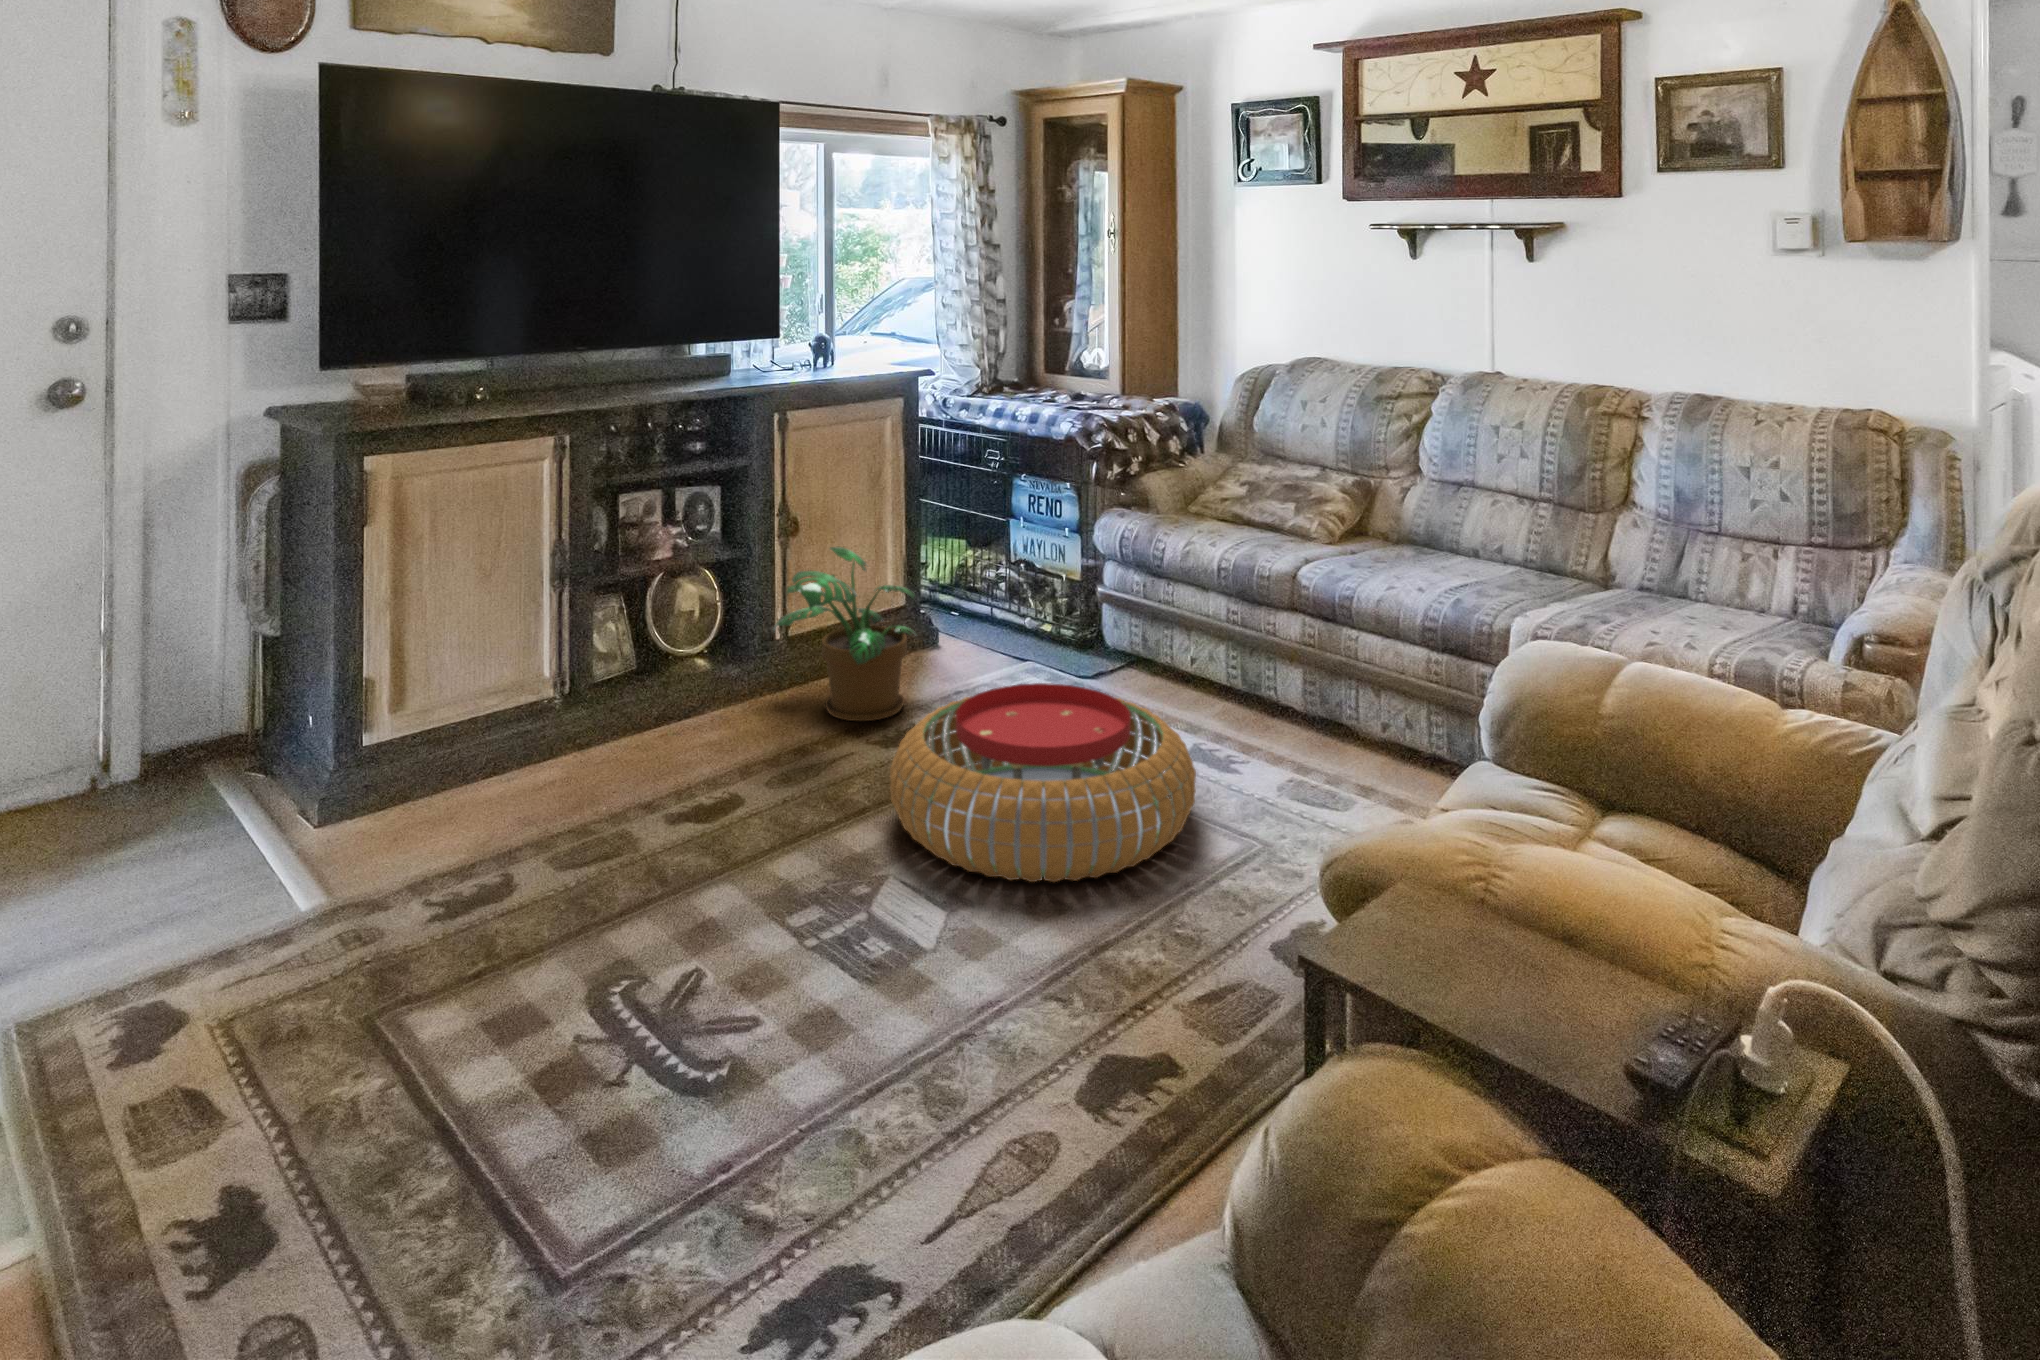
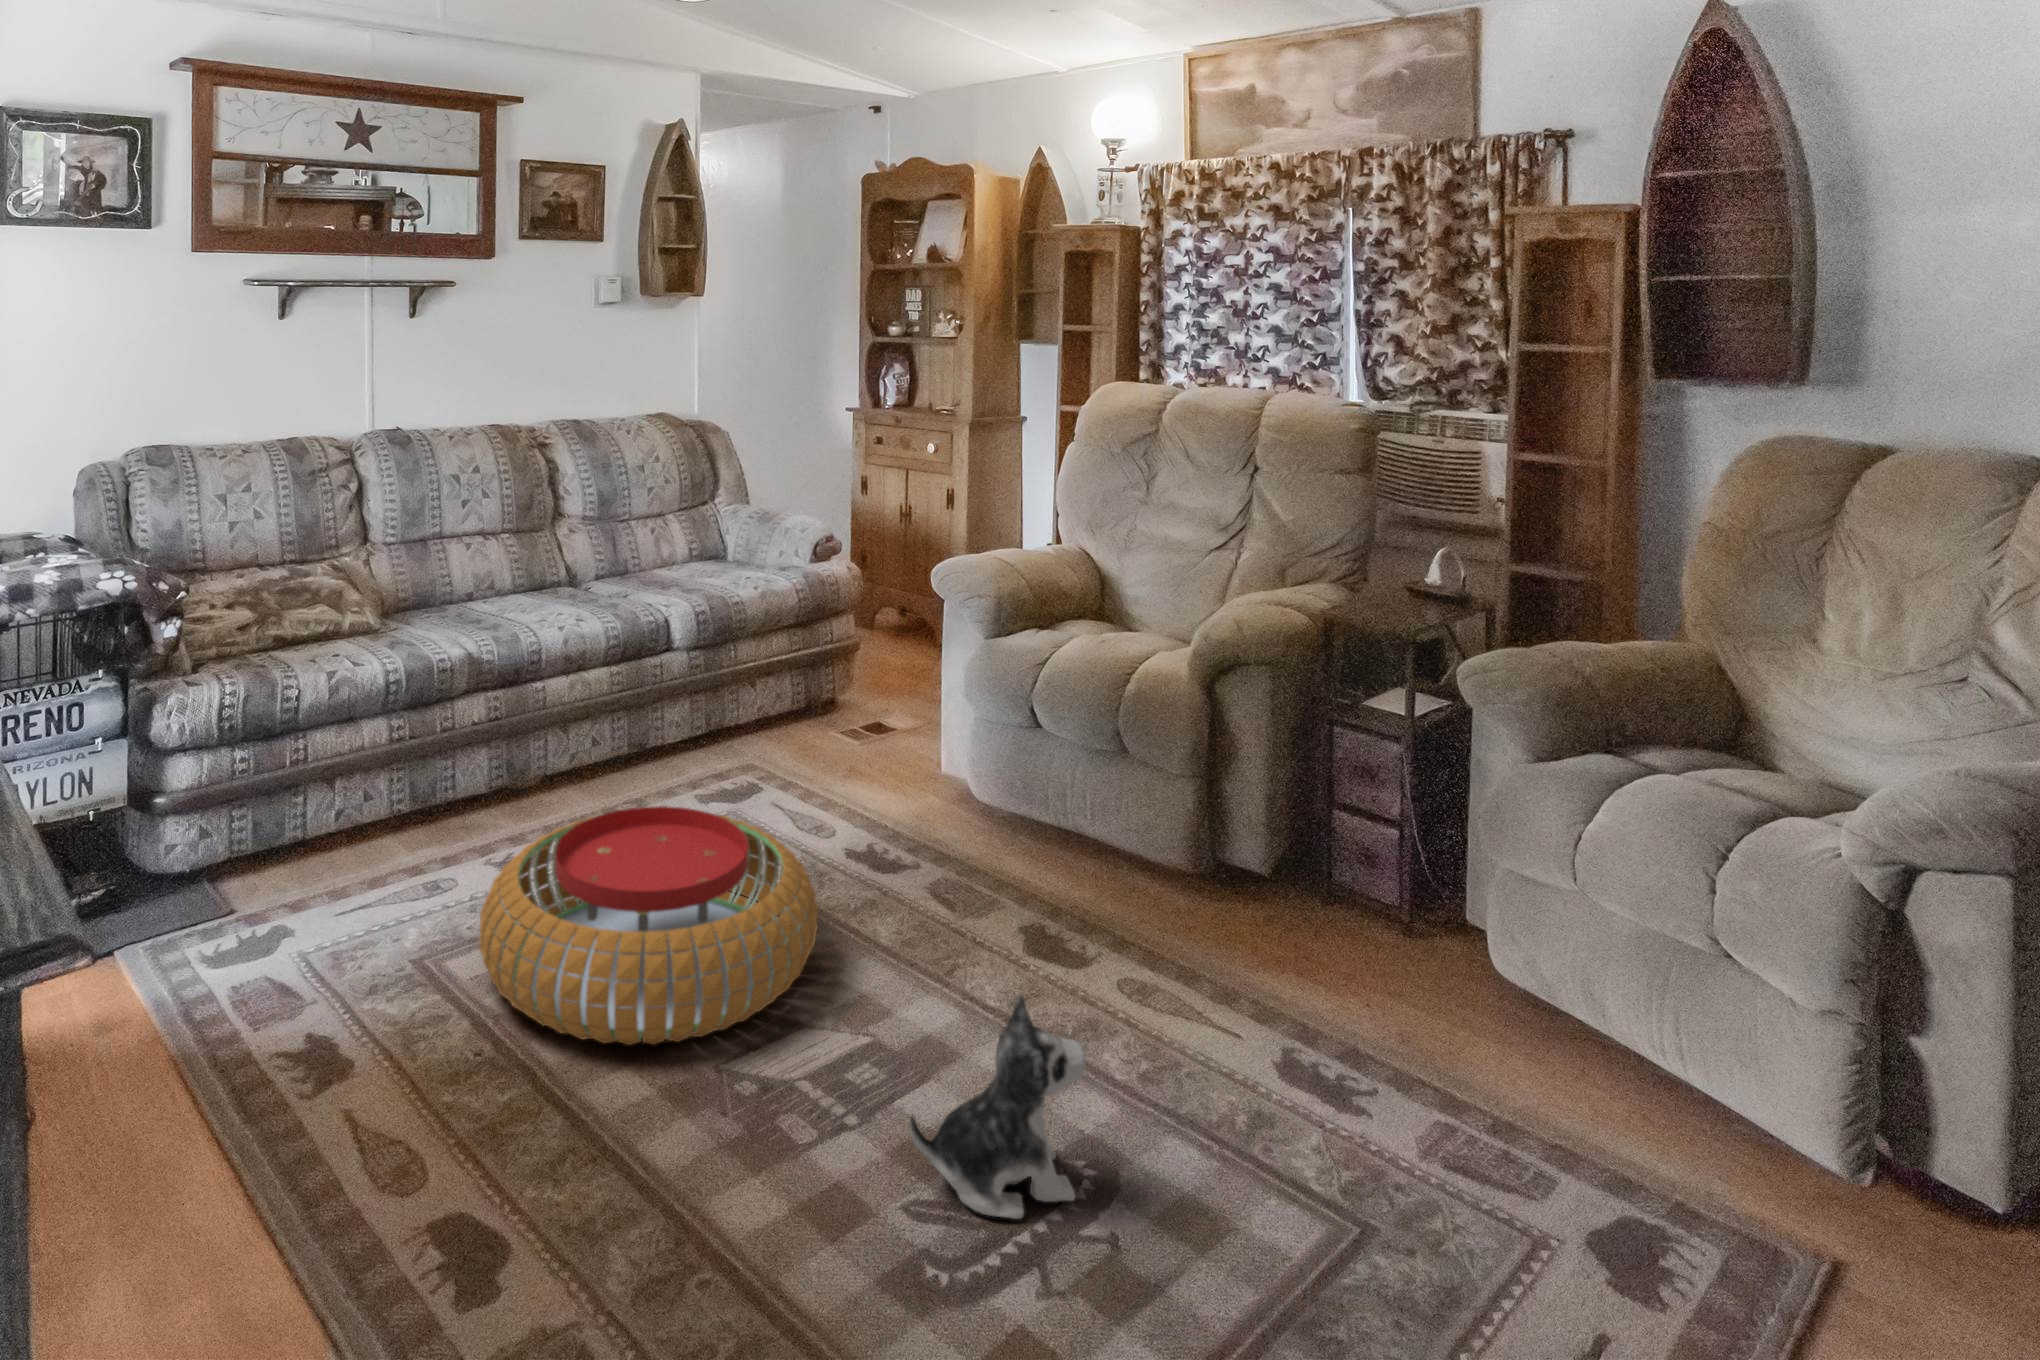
potted plant: present [773,547,916,721] -> none [11,851,379,1127]
plush toy: none [665,845,780,1043] -> present [910,995,1085,1219]

